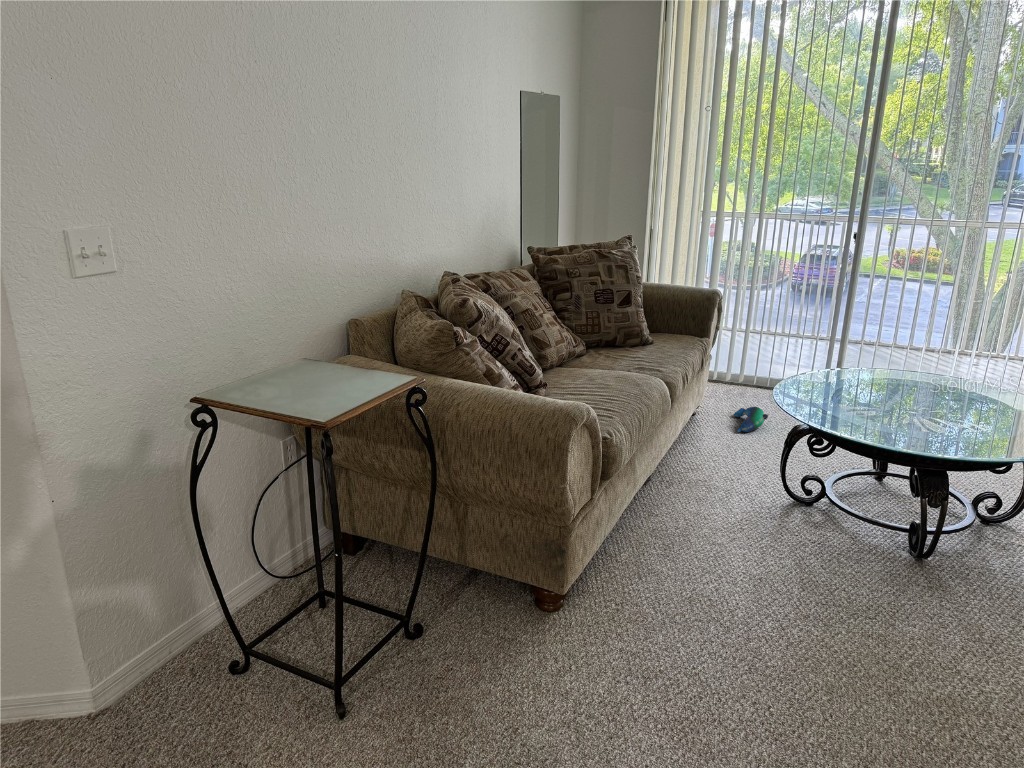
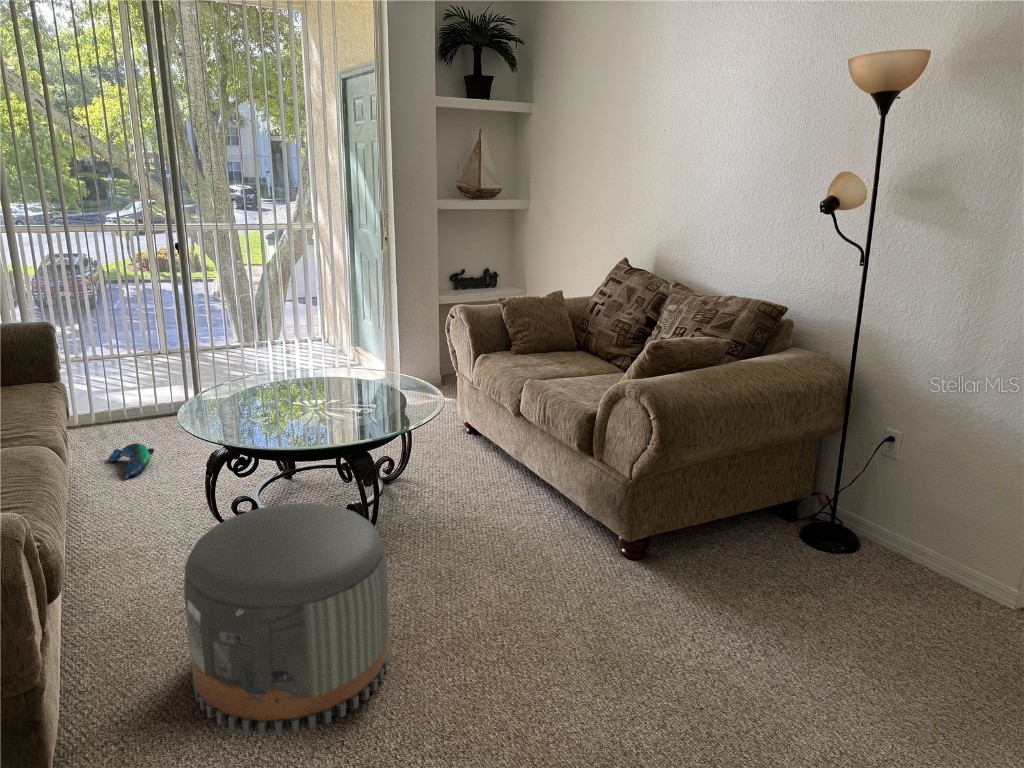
pouf: none [682,476,886,692] -> present [184,503,388,735]

